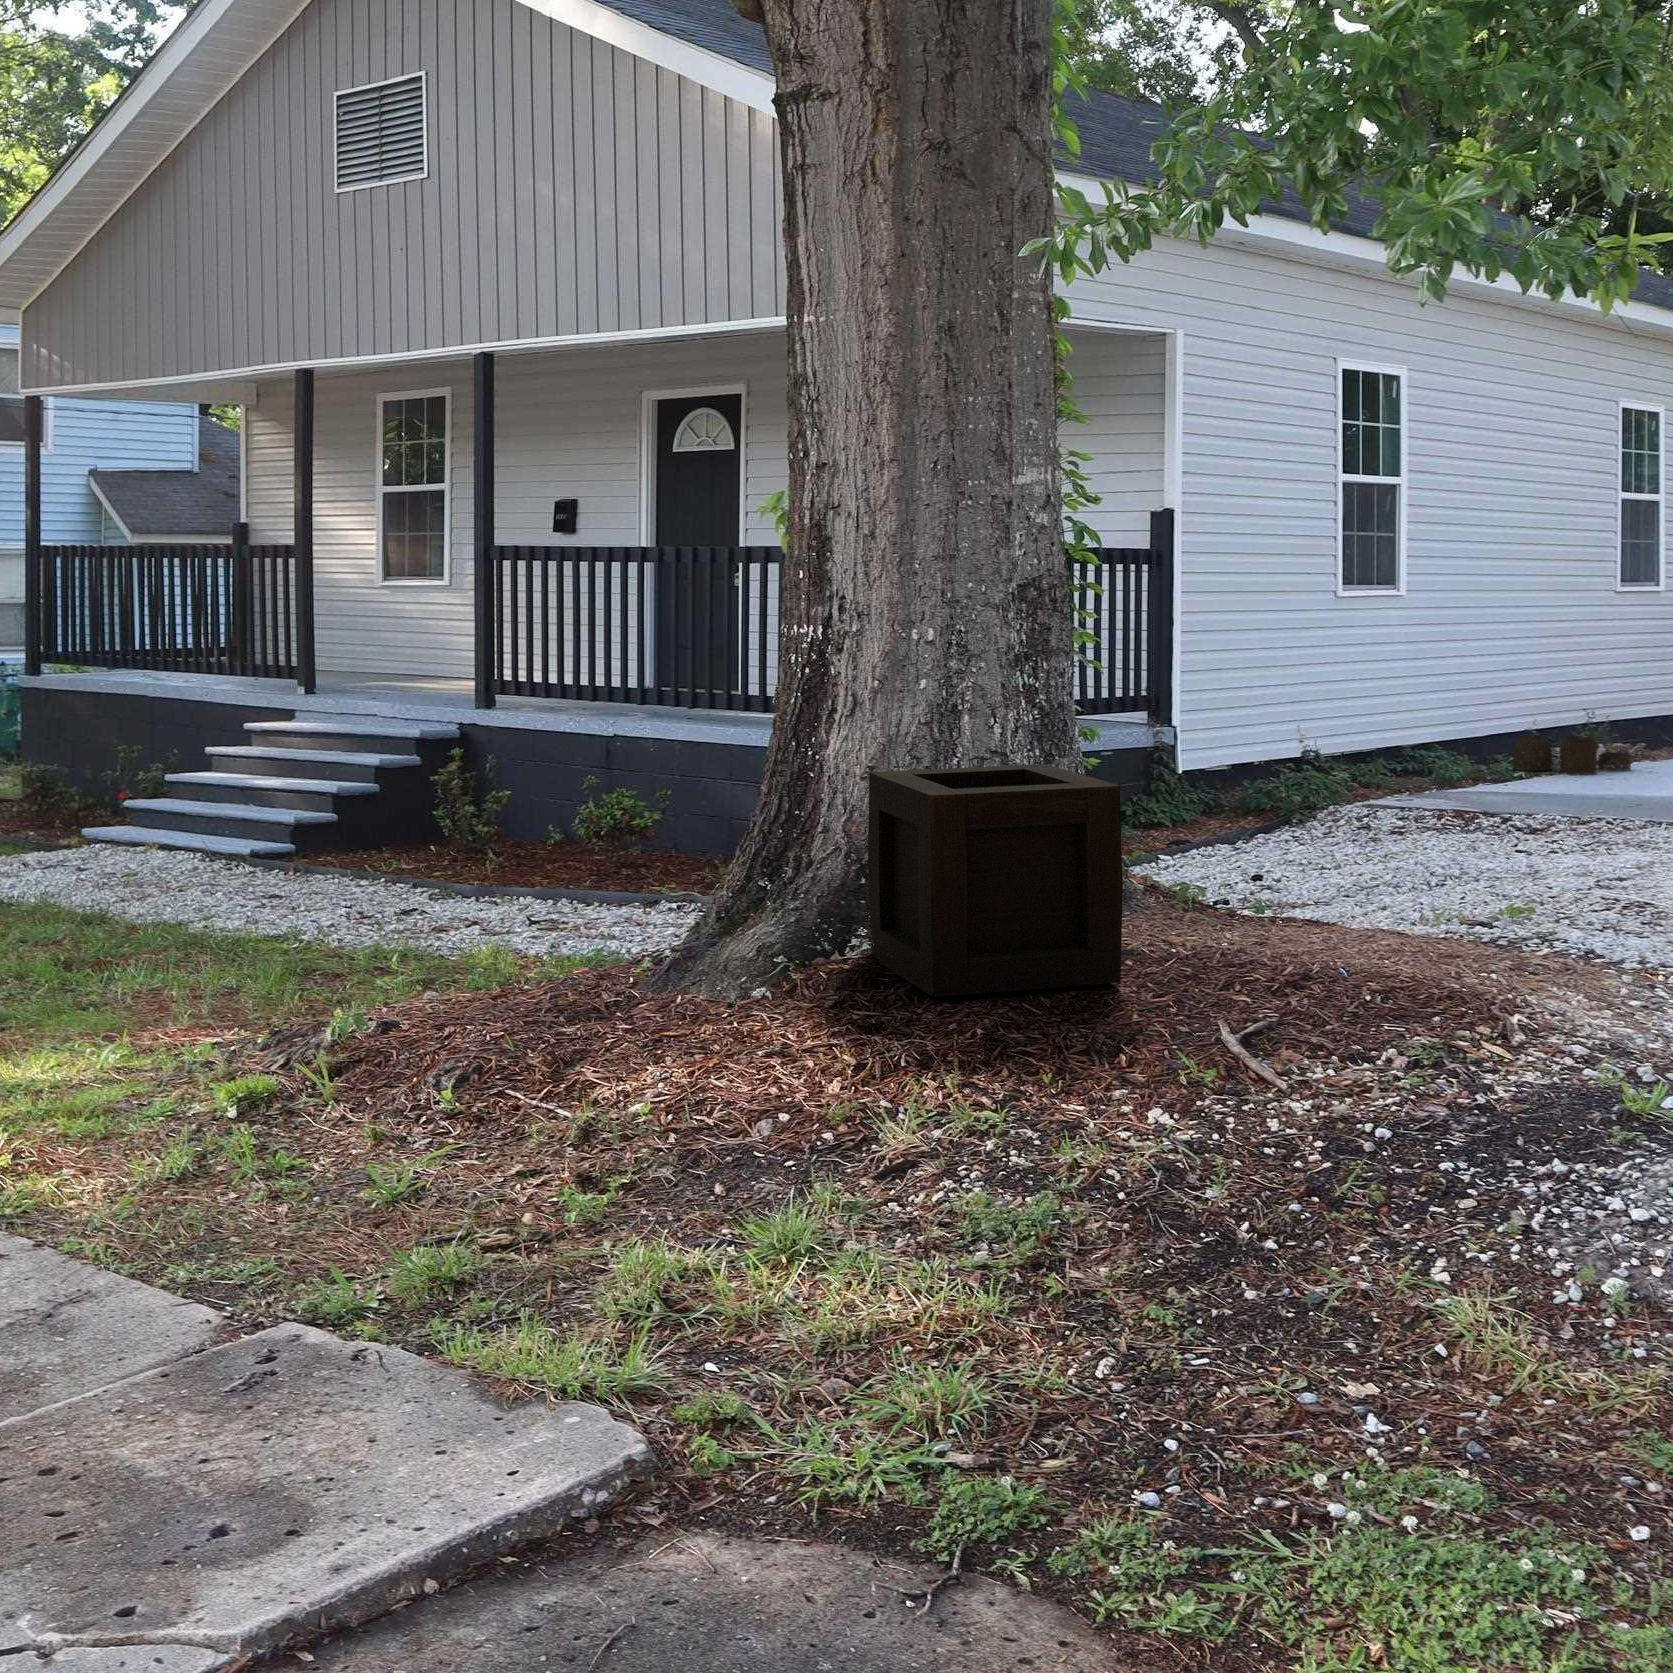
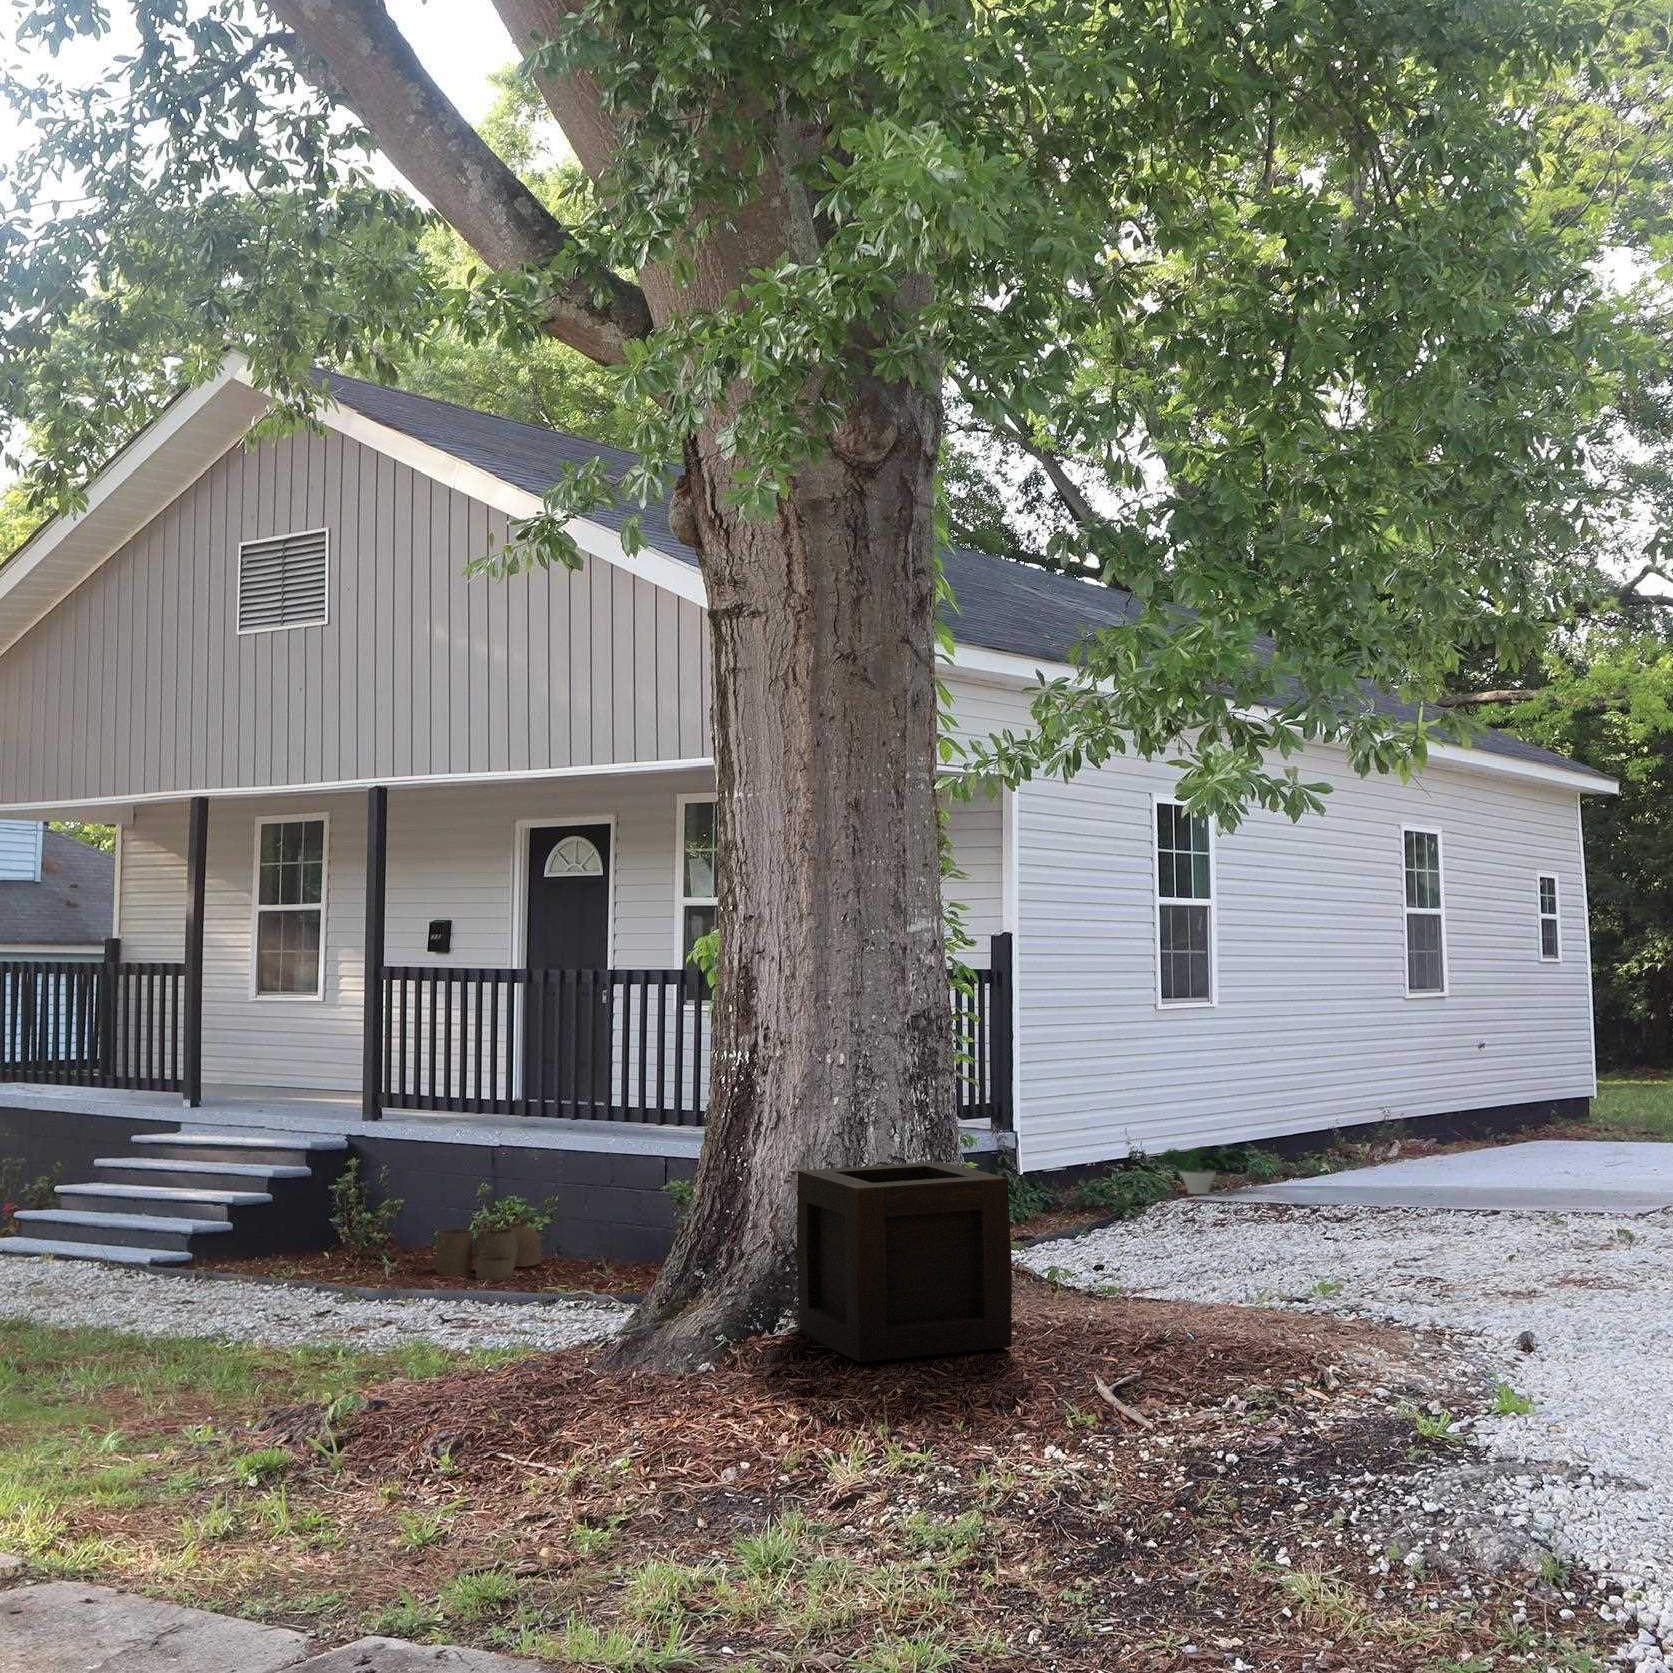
woven basket: present [1512,734,1631,775] -> present [436,1222,541,1280]
potted plant: none [1329,746,1433,799] -> present [1157,1146,1247,1194]

